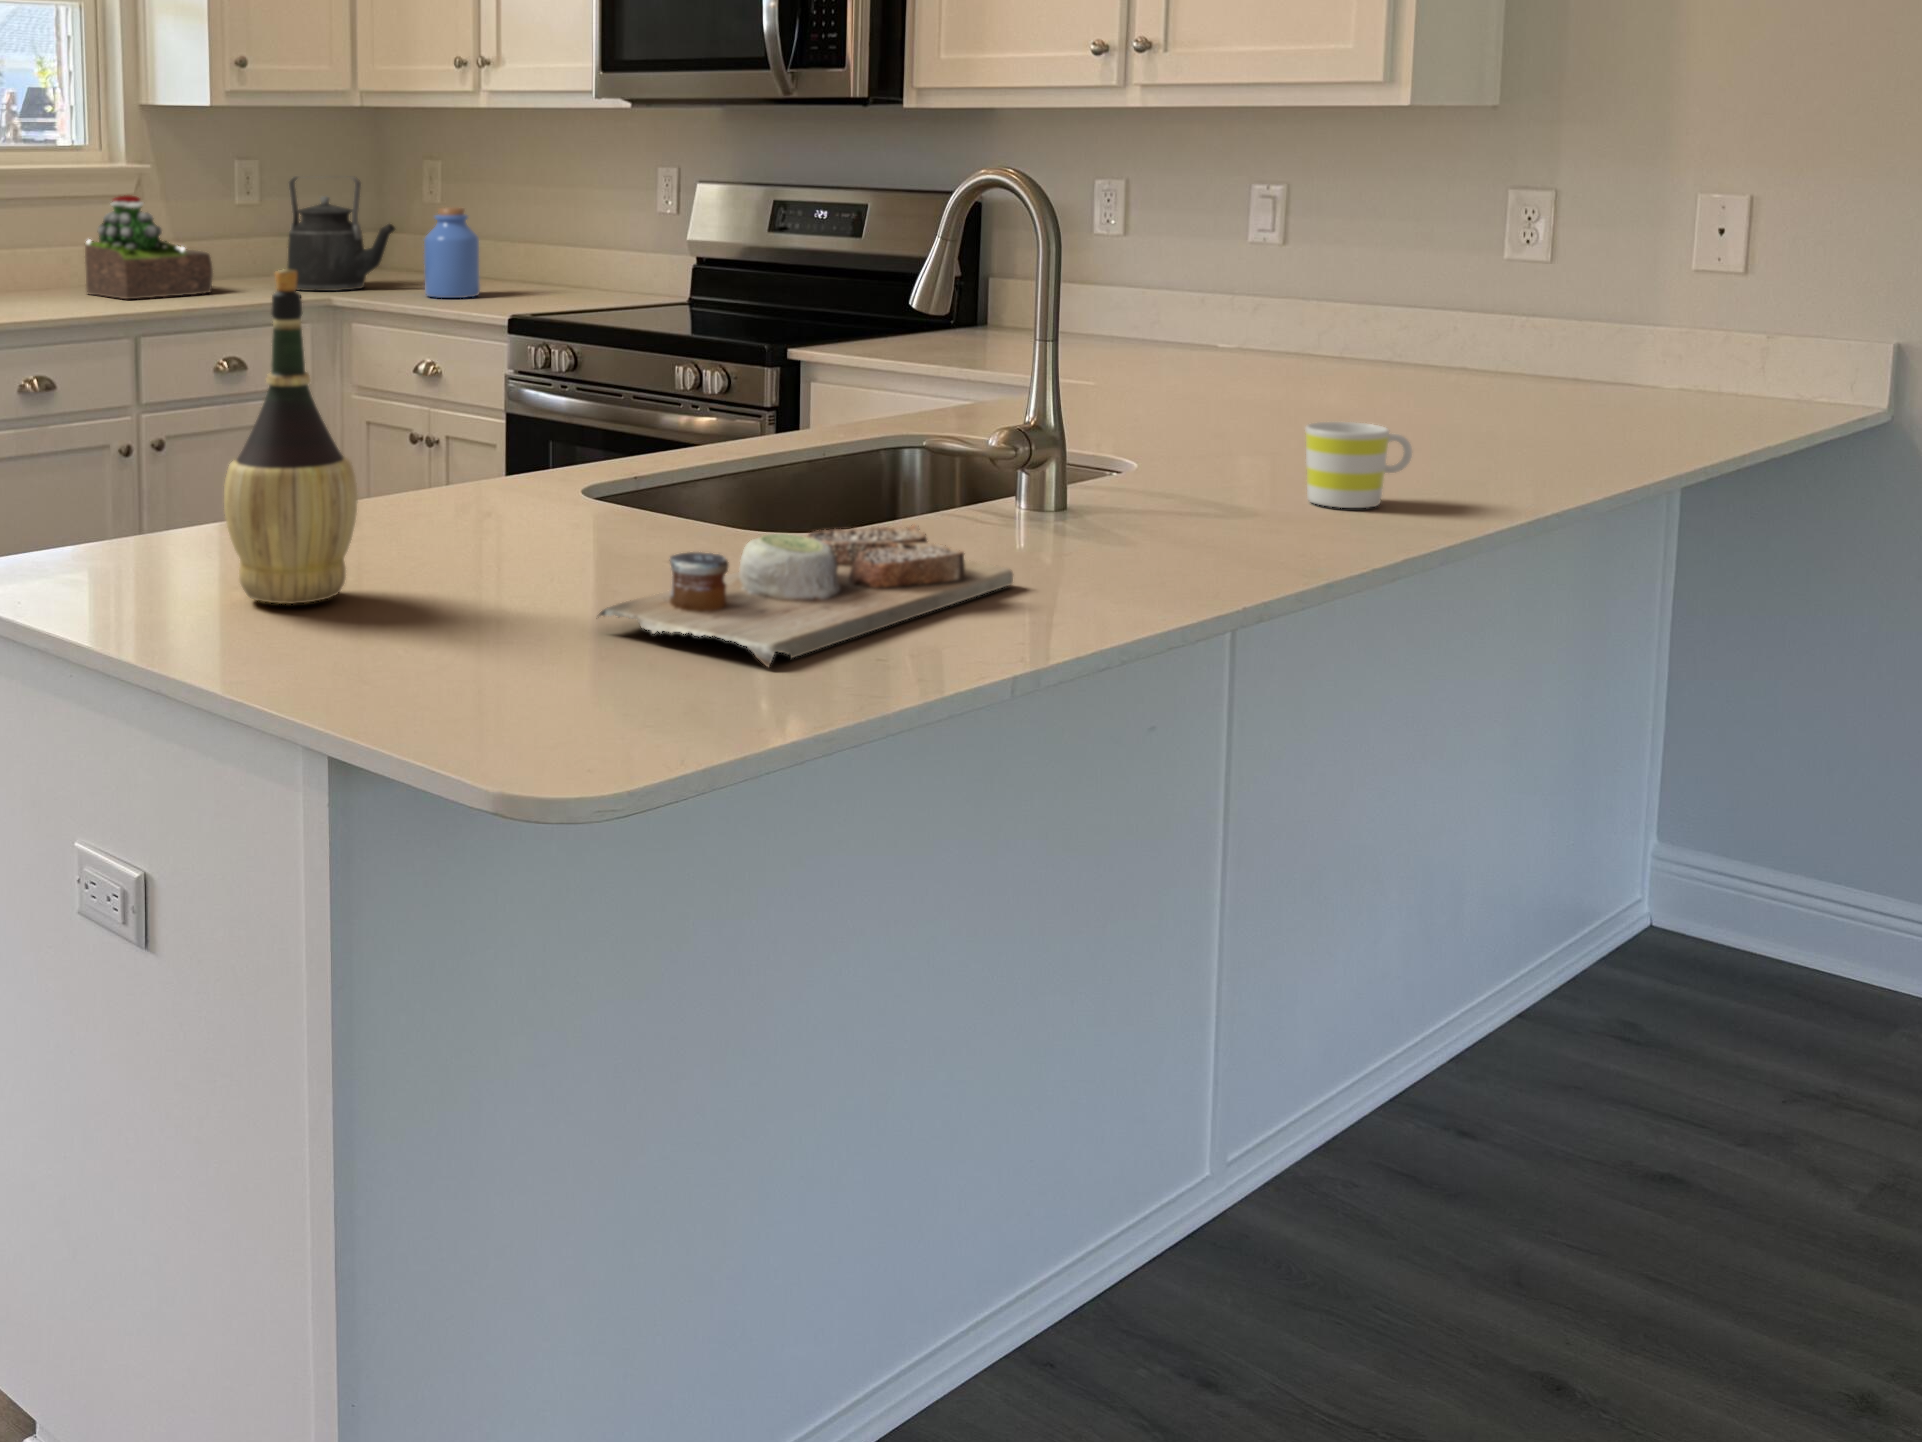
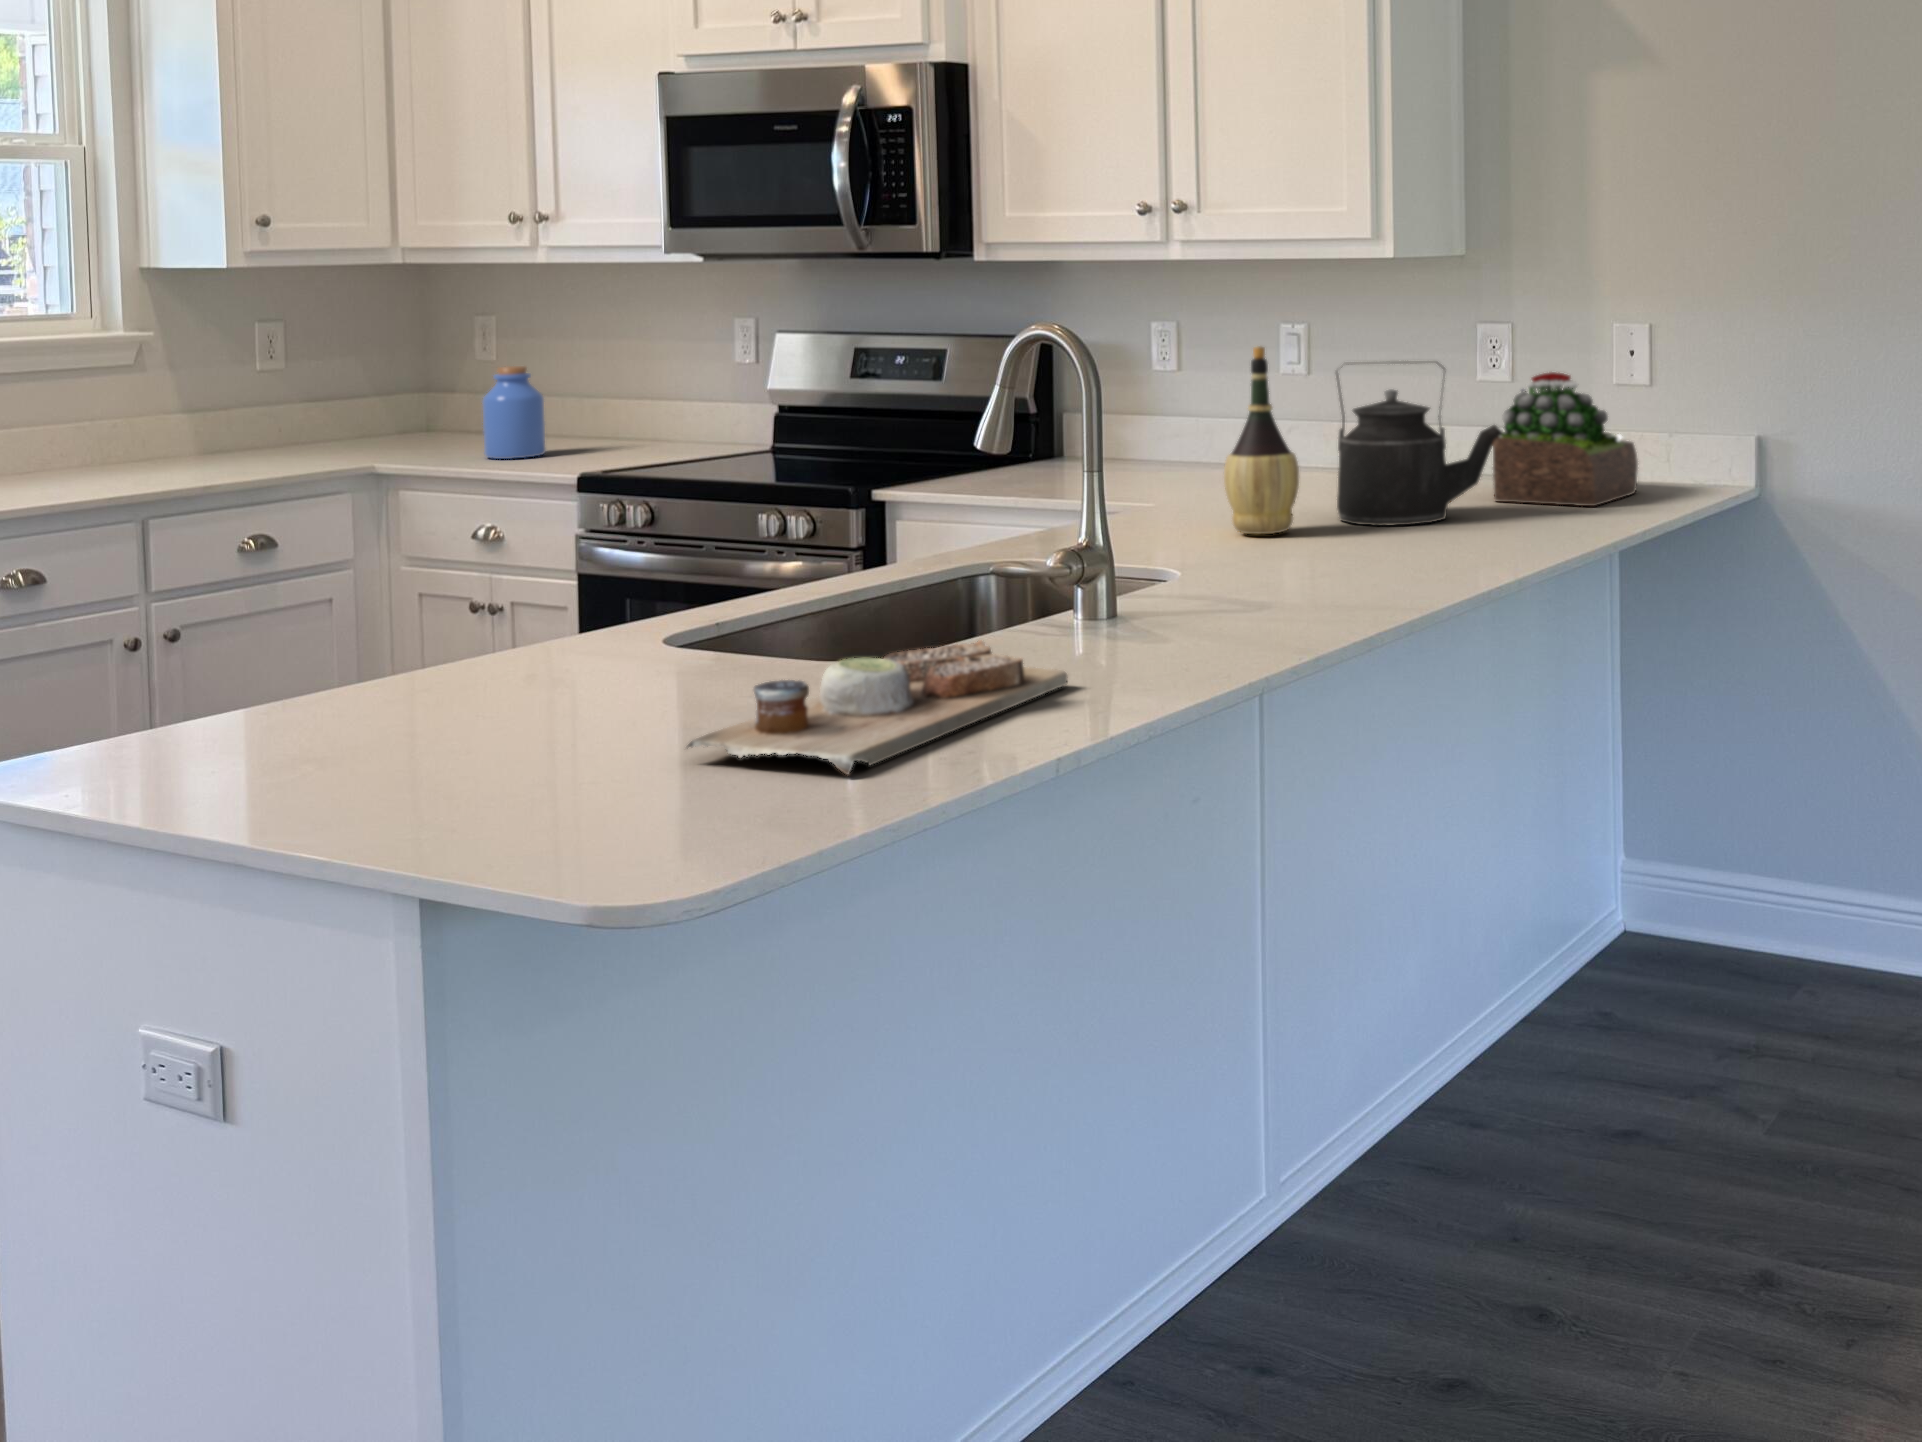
kettle: present [287,176,395,291] -> present [1336,361,1504,526]
succulent plant: present [85,195,213,299] -> present [1493,372,1638,506]
wine bottle: present [224,269,358,604] -> present [1224,346,1299,534]
mug: present [1305,422,1412,508] -> none [1313,525,1397,597]

